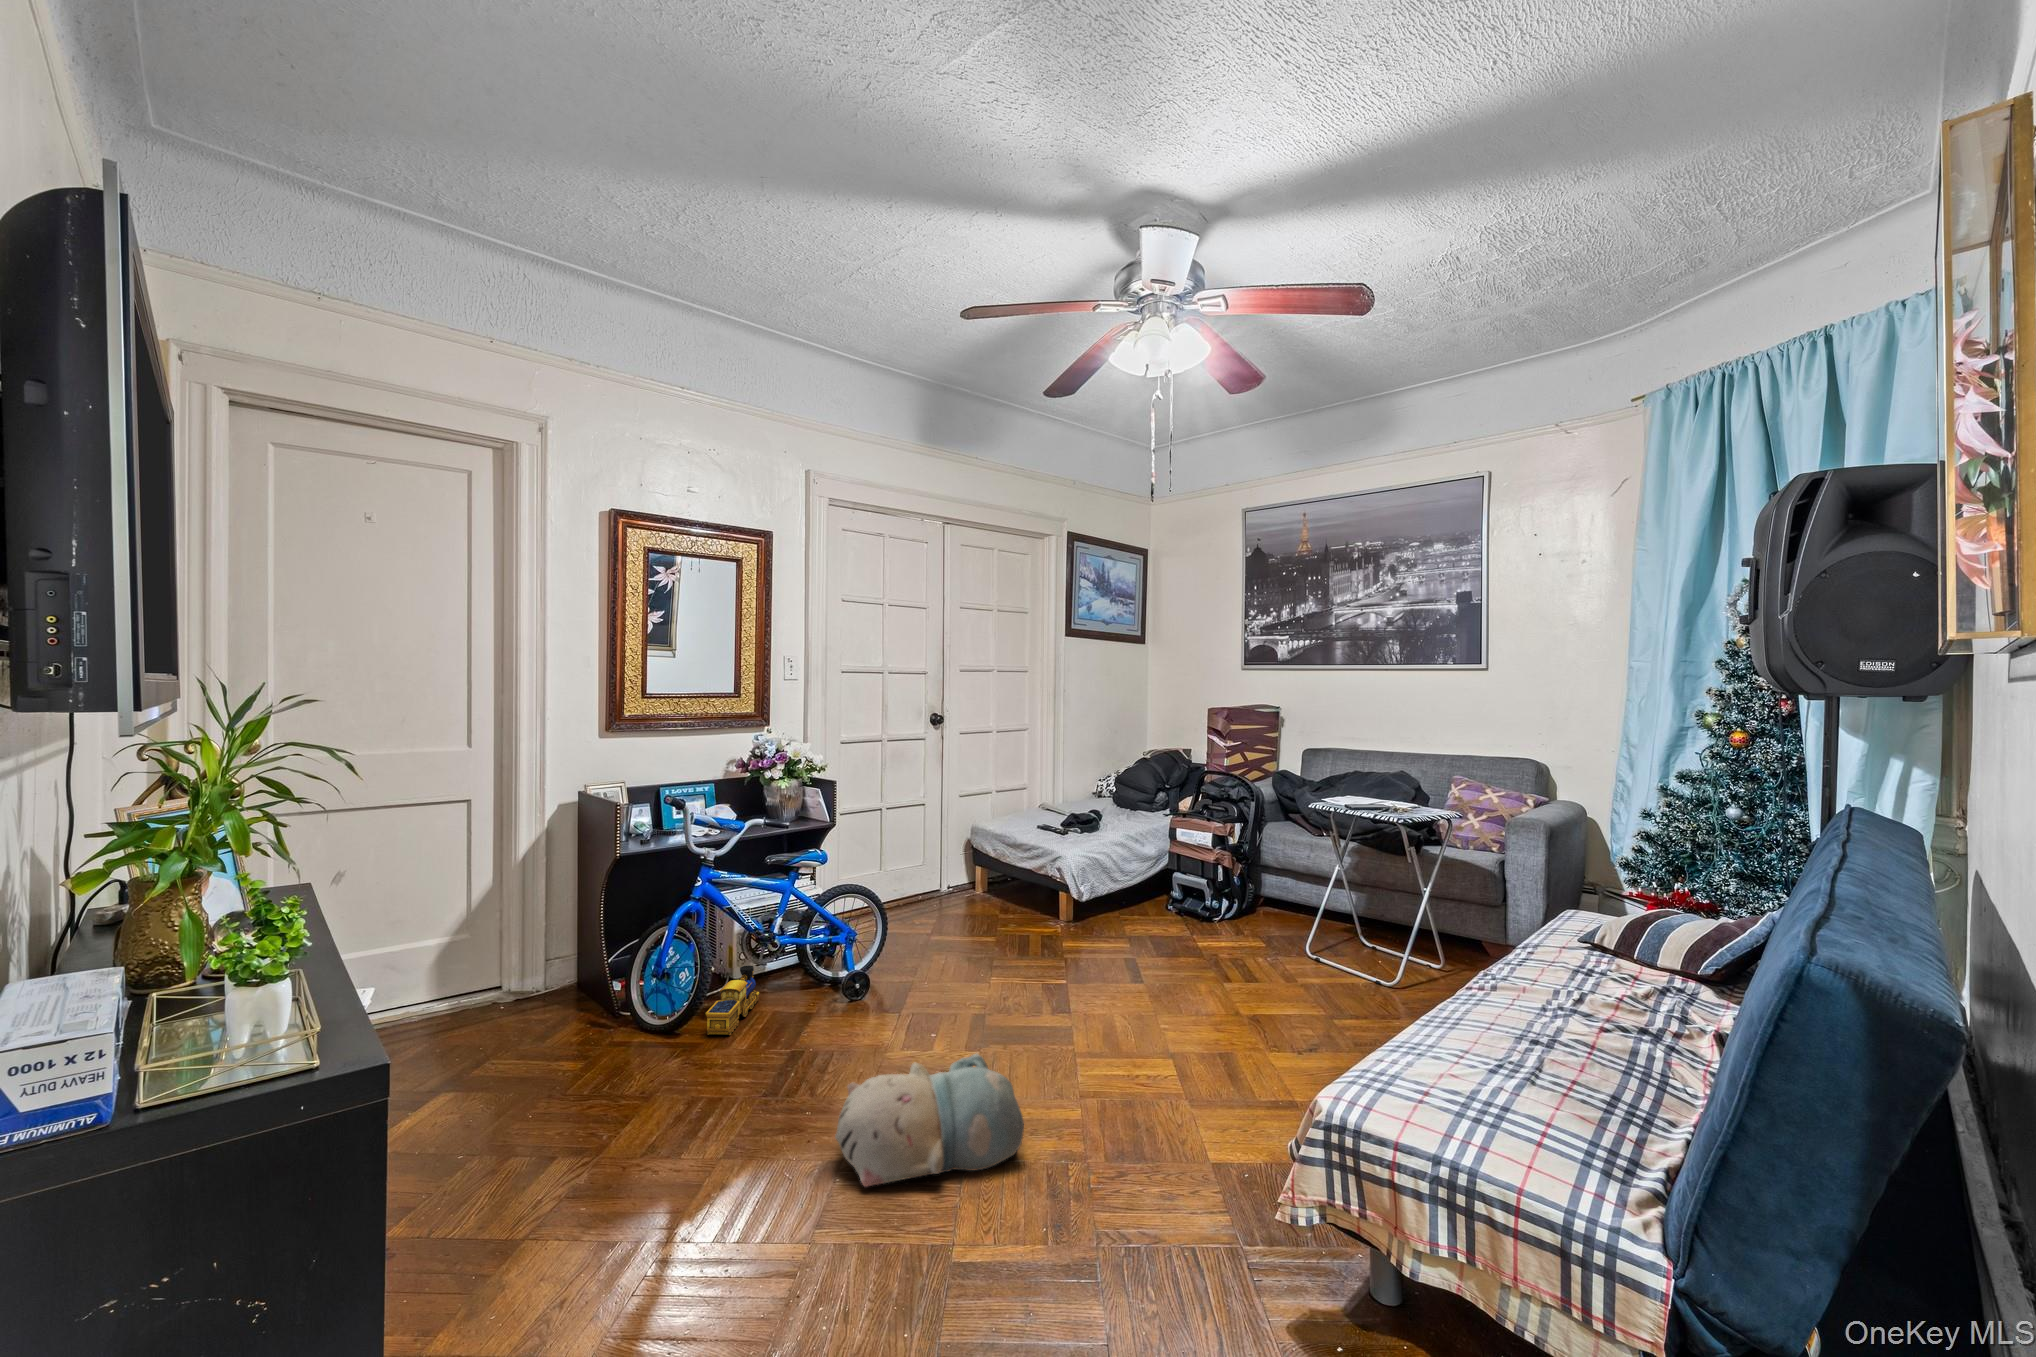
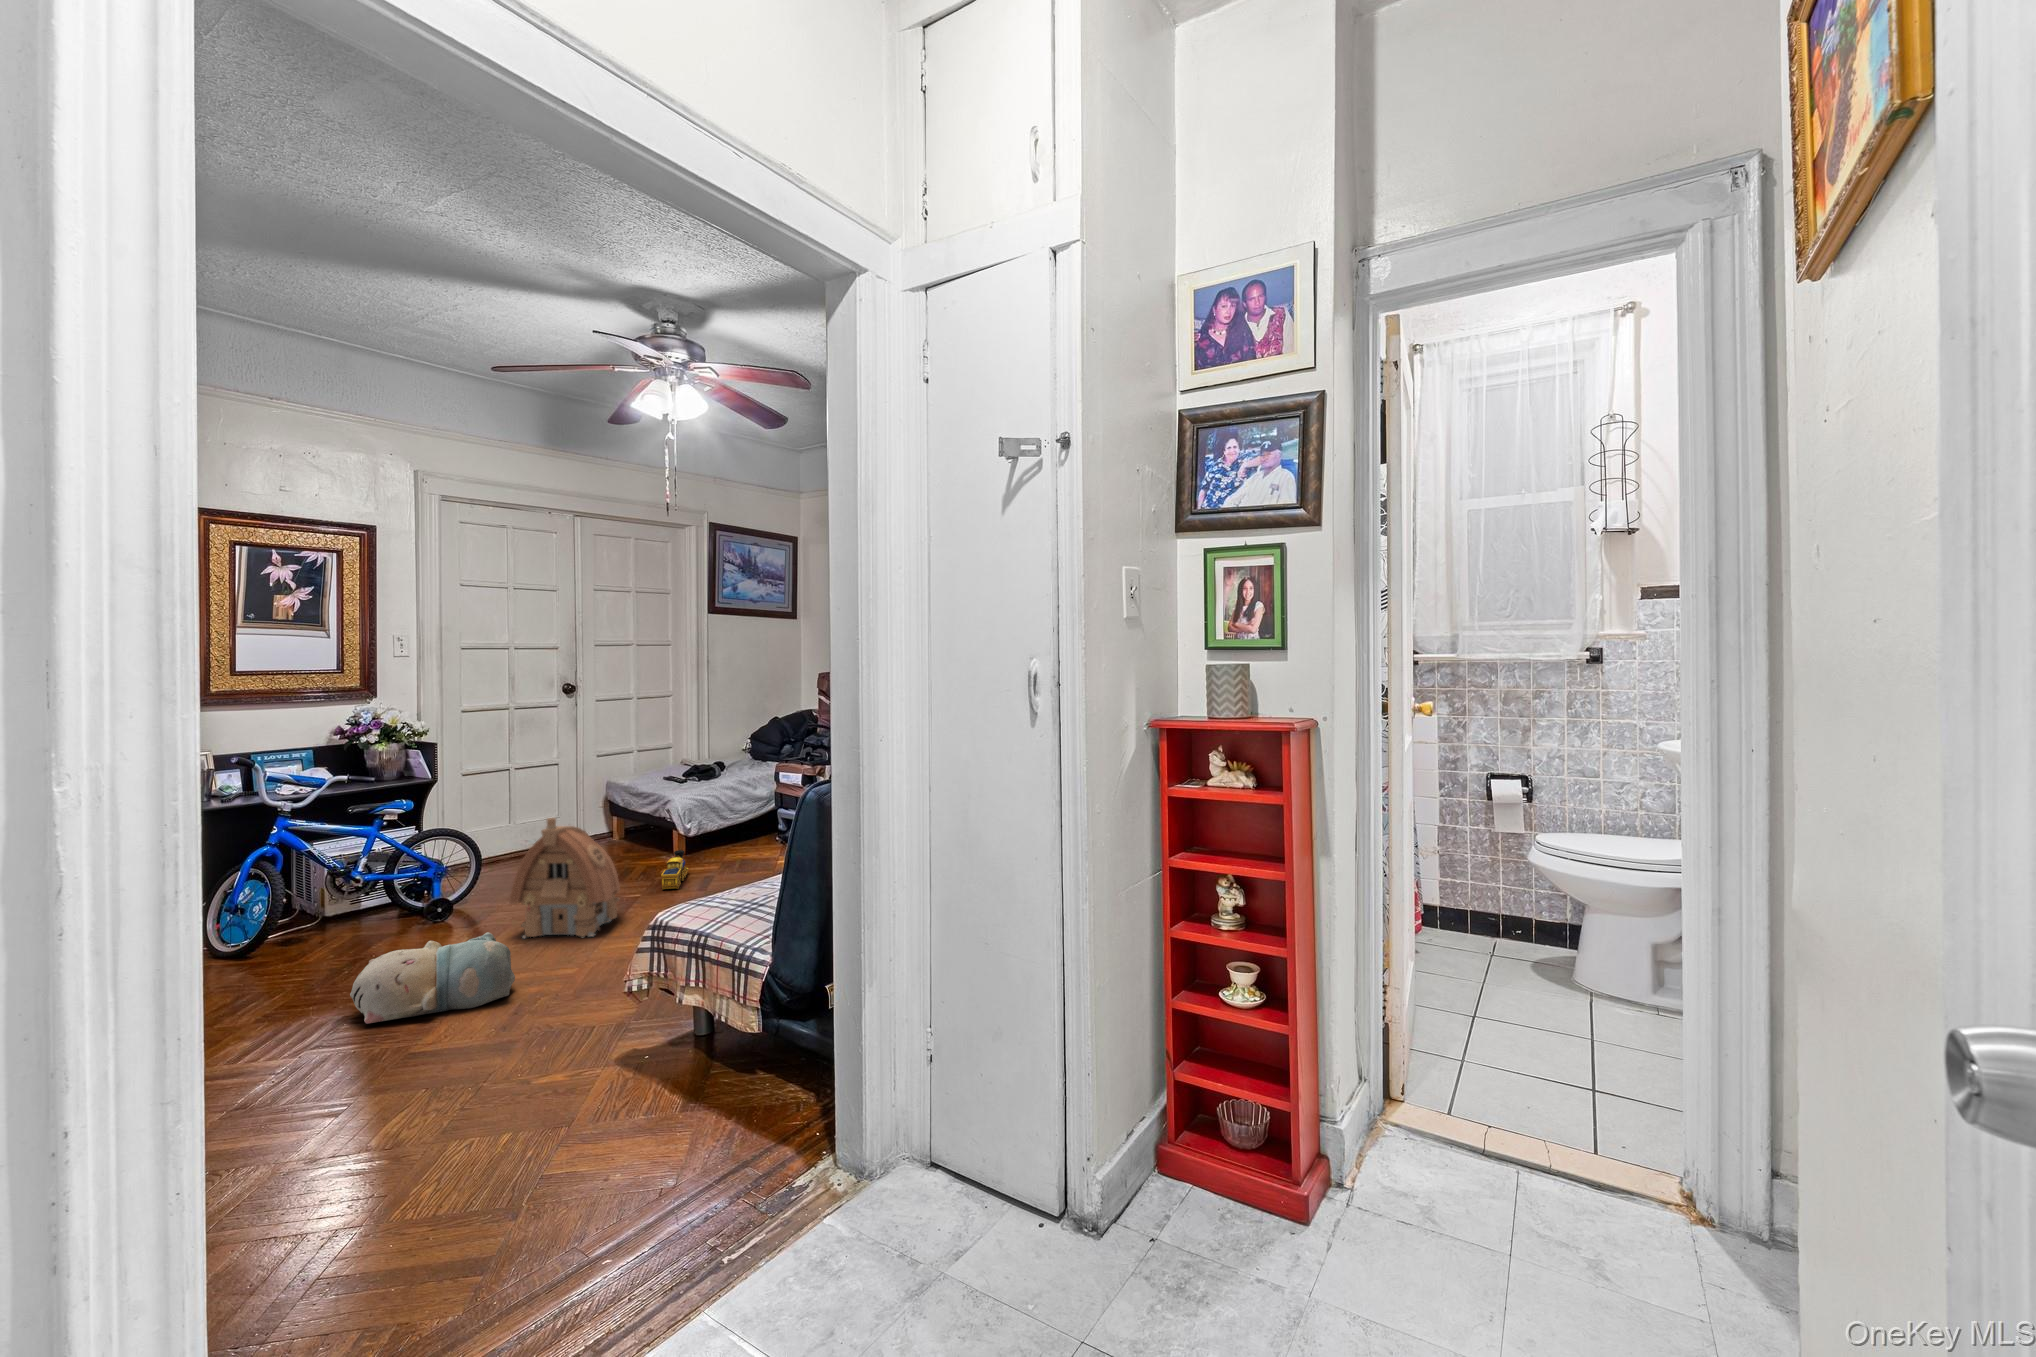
toy house: none [953,890,1071,1048] -> present [509,818,620,938]
toy train: present [706,965,759,1035] -> present [661,850,688,890]

